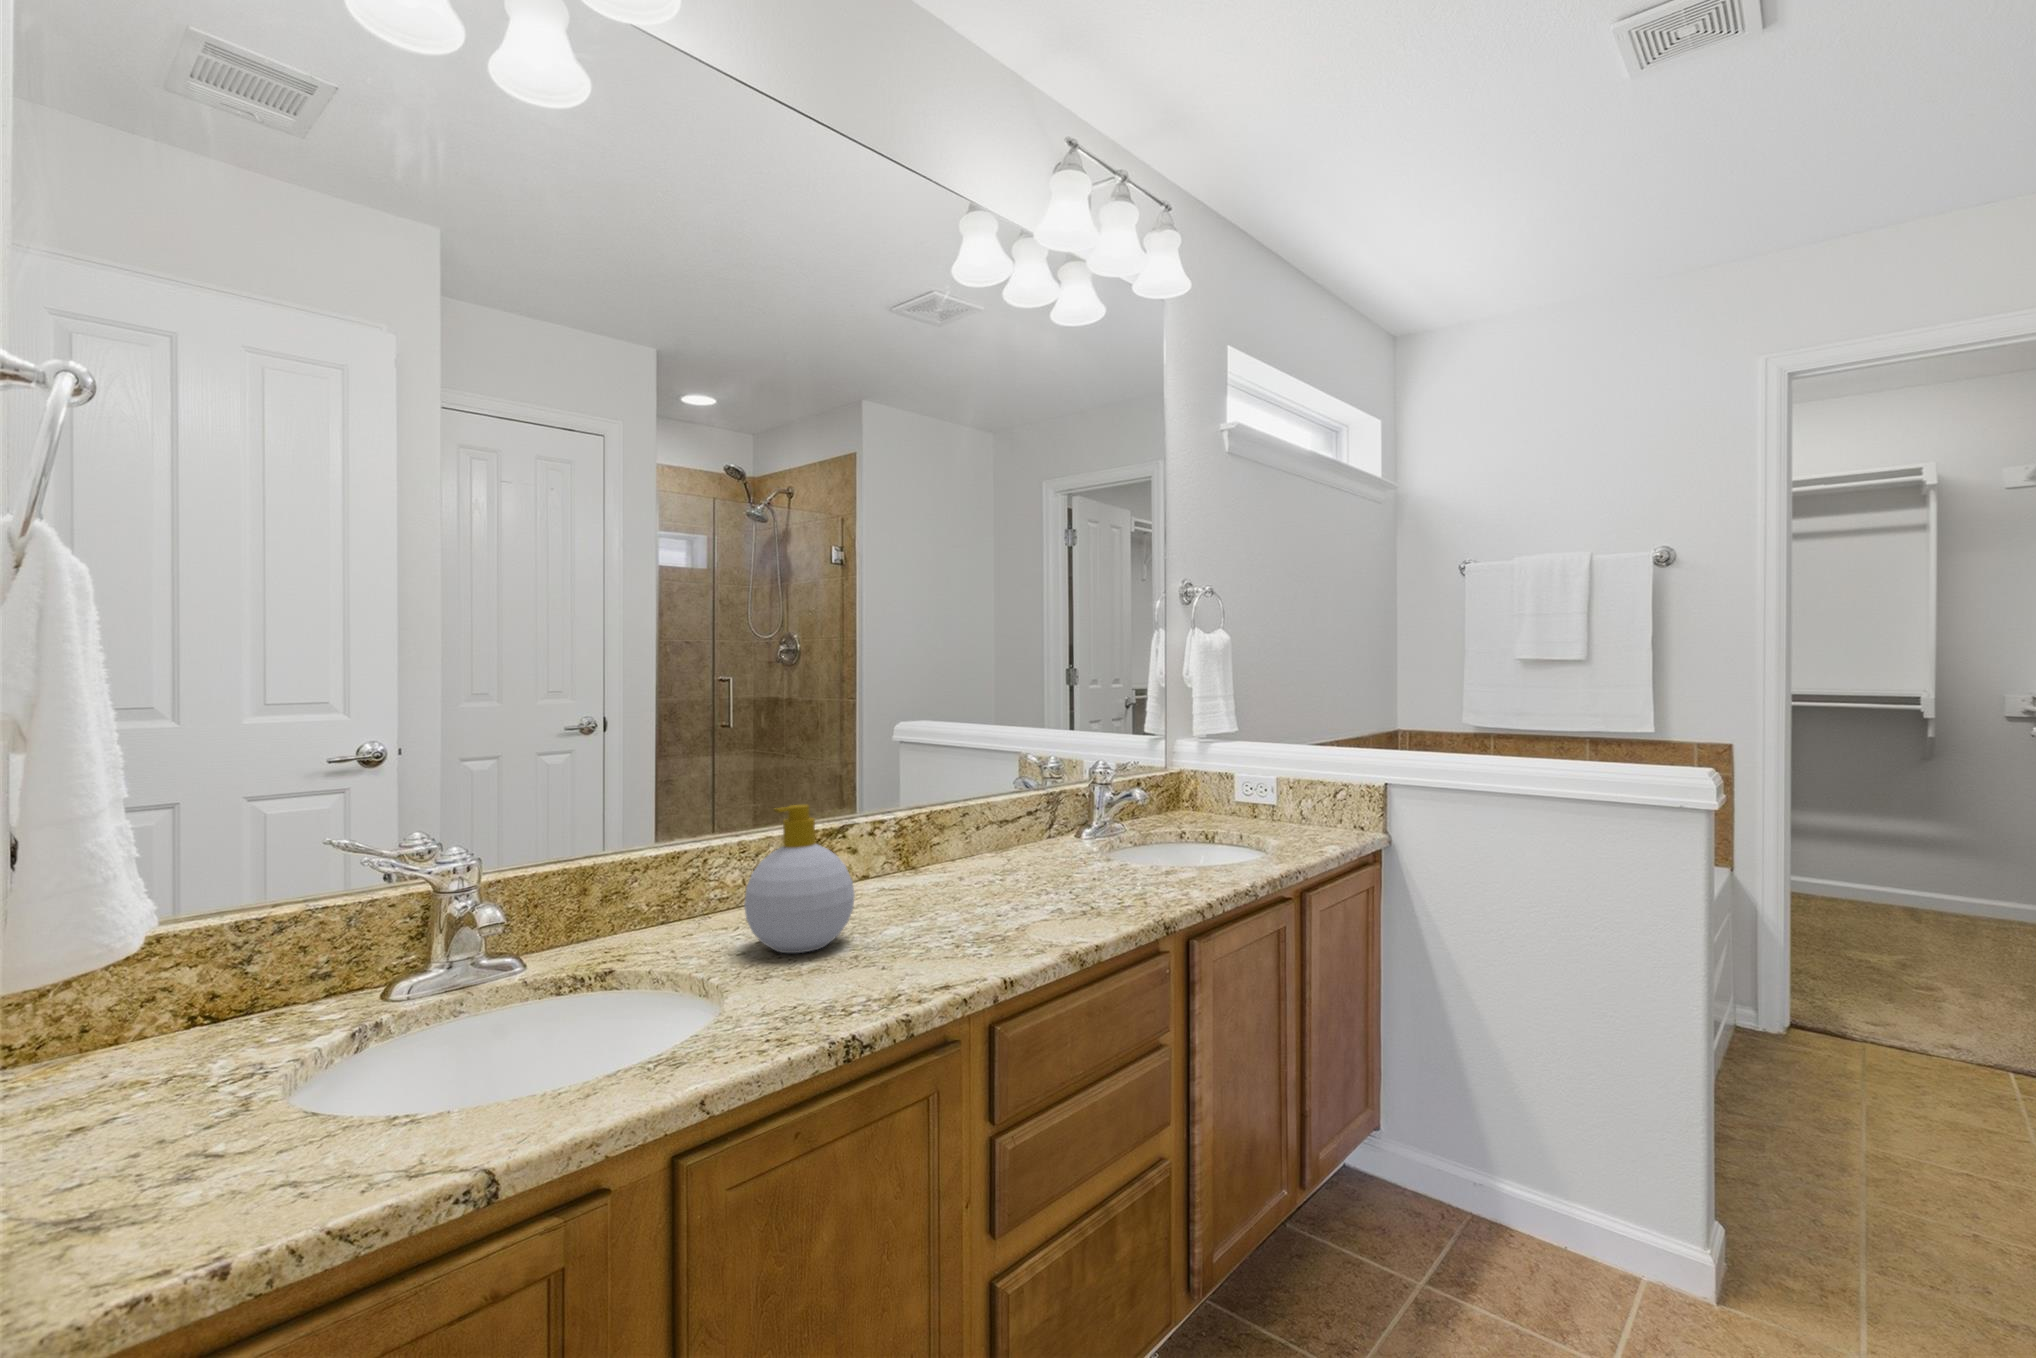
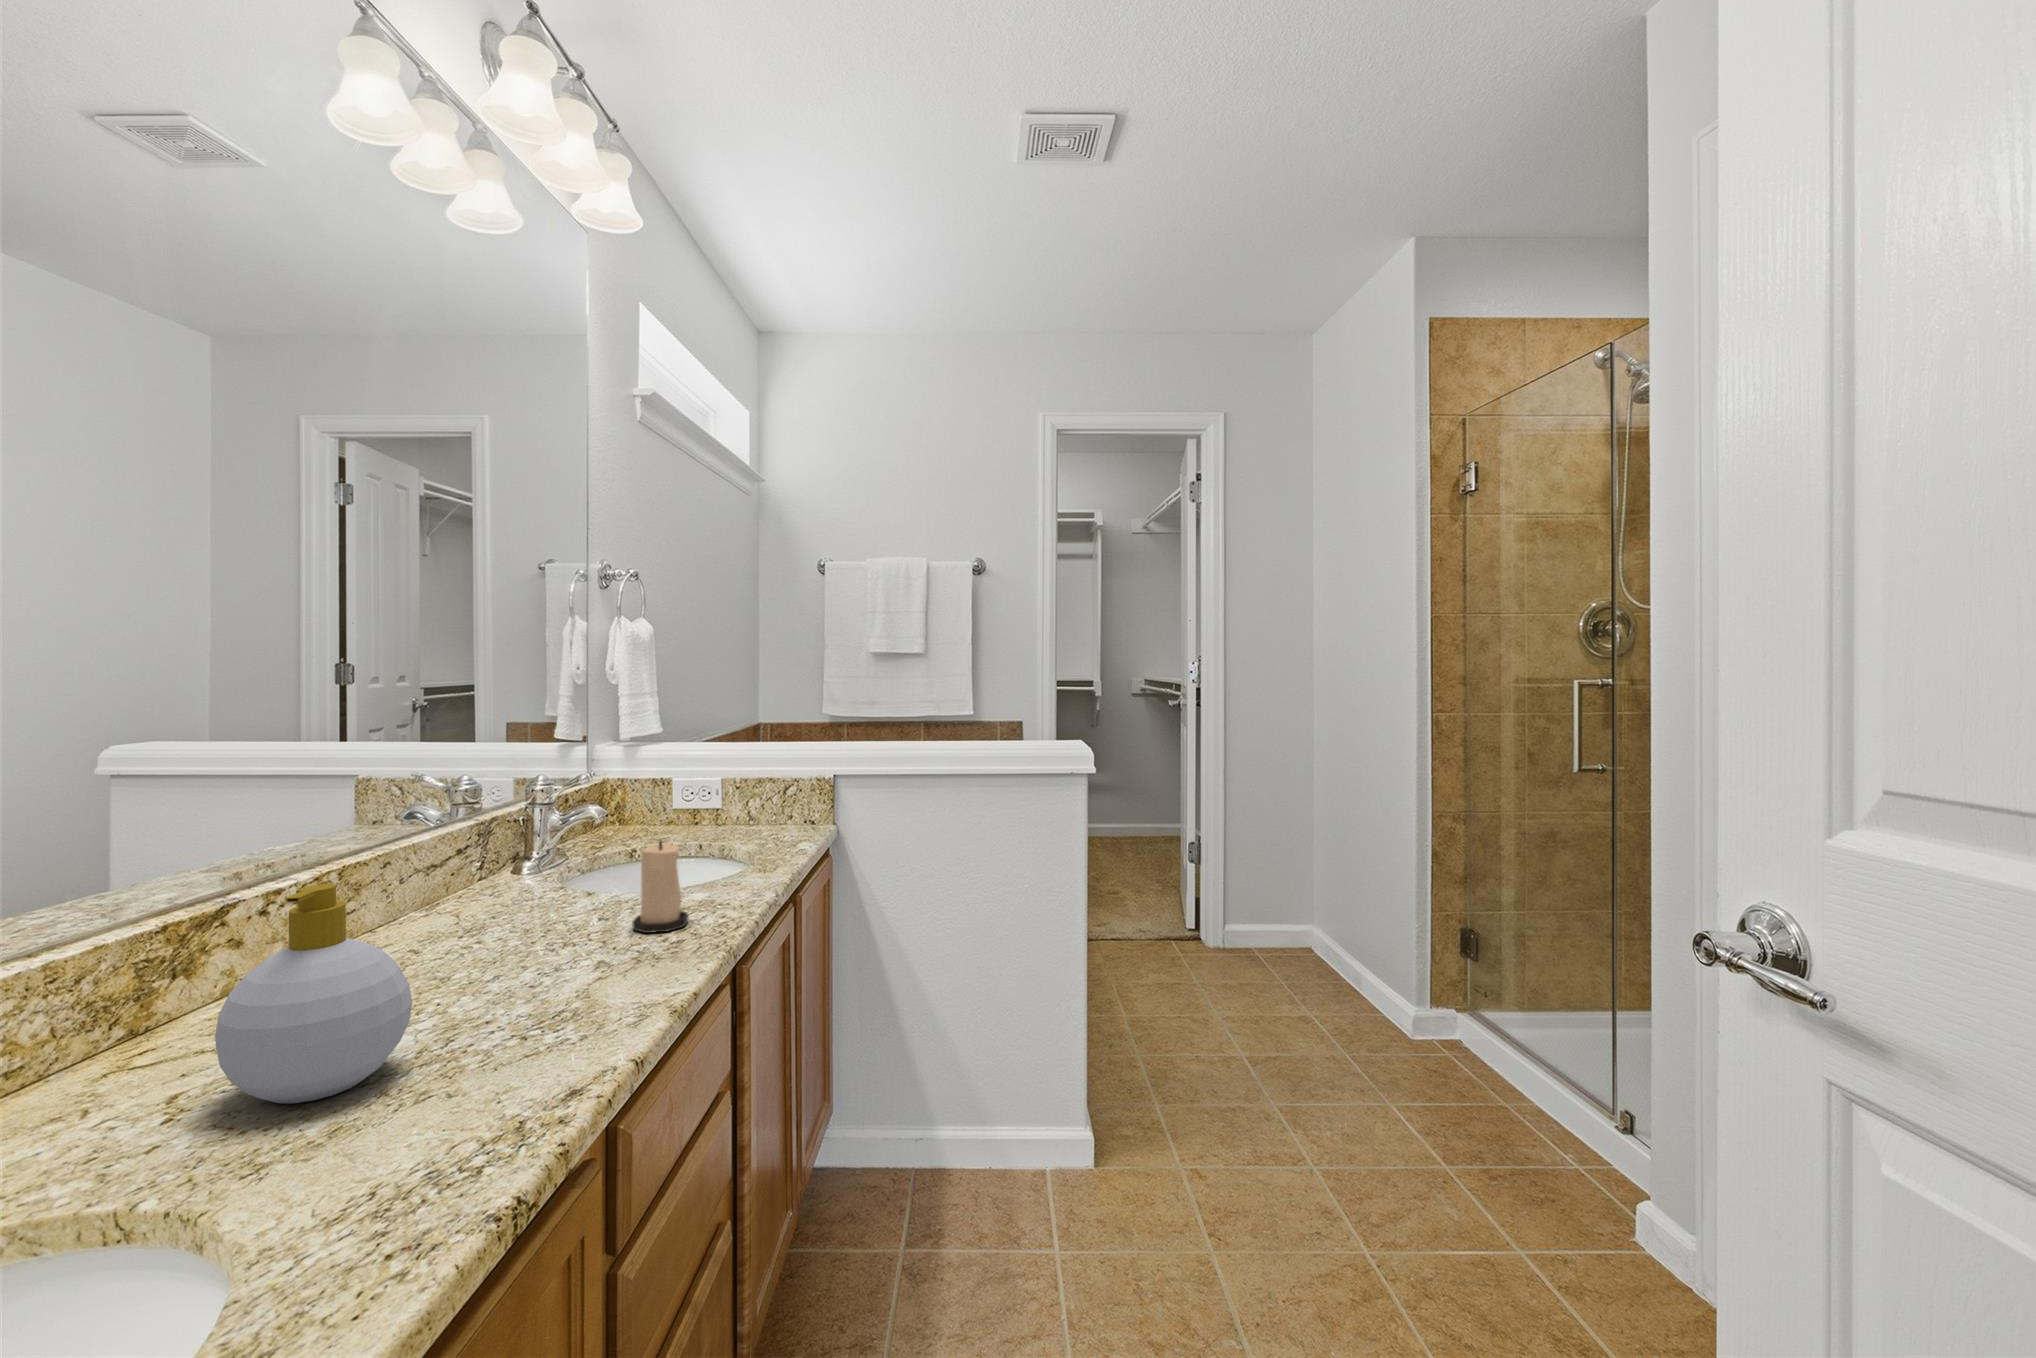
candle: none [1093,813,1141,899] -> present [633,840,688,933]

